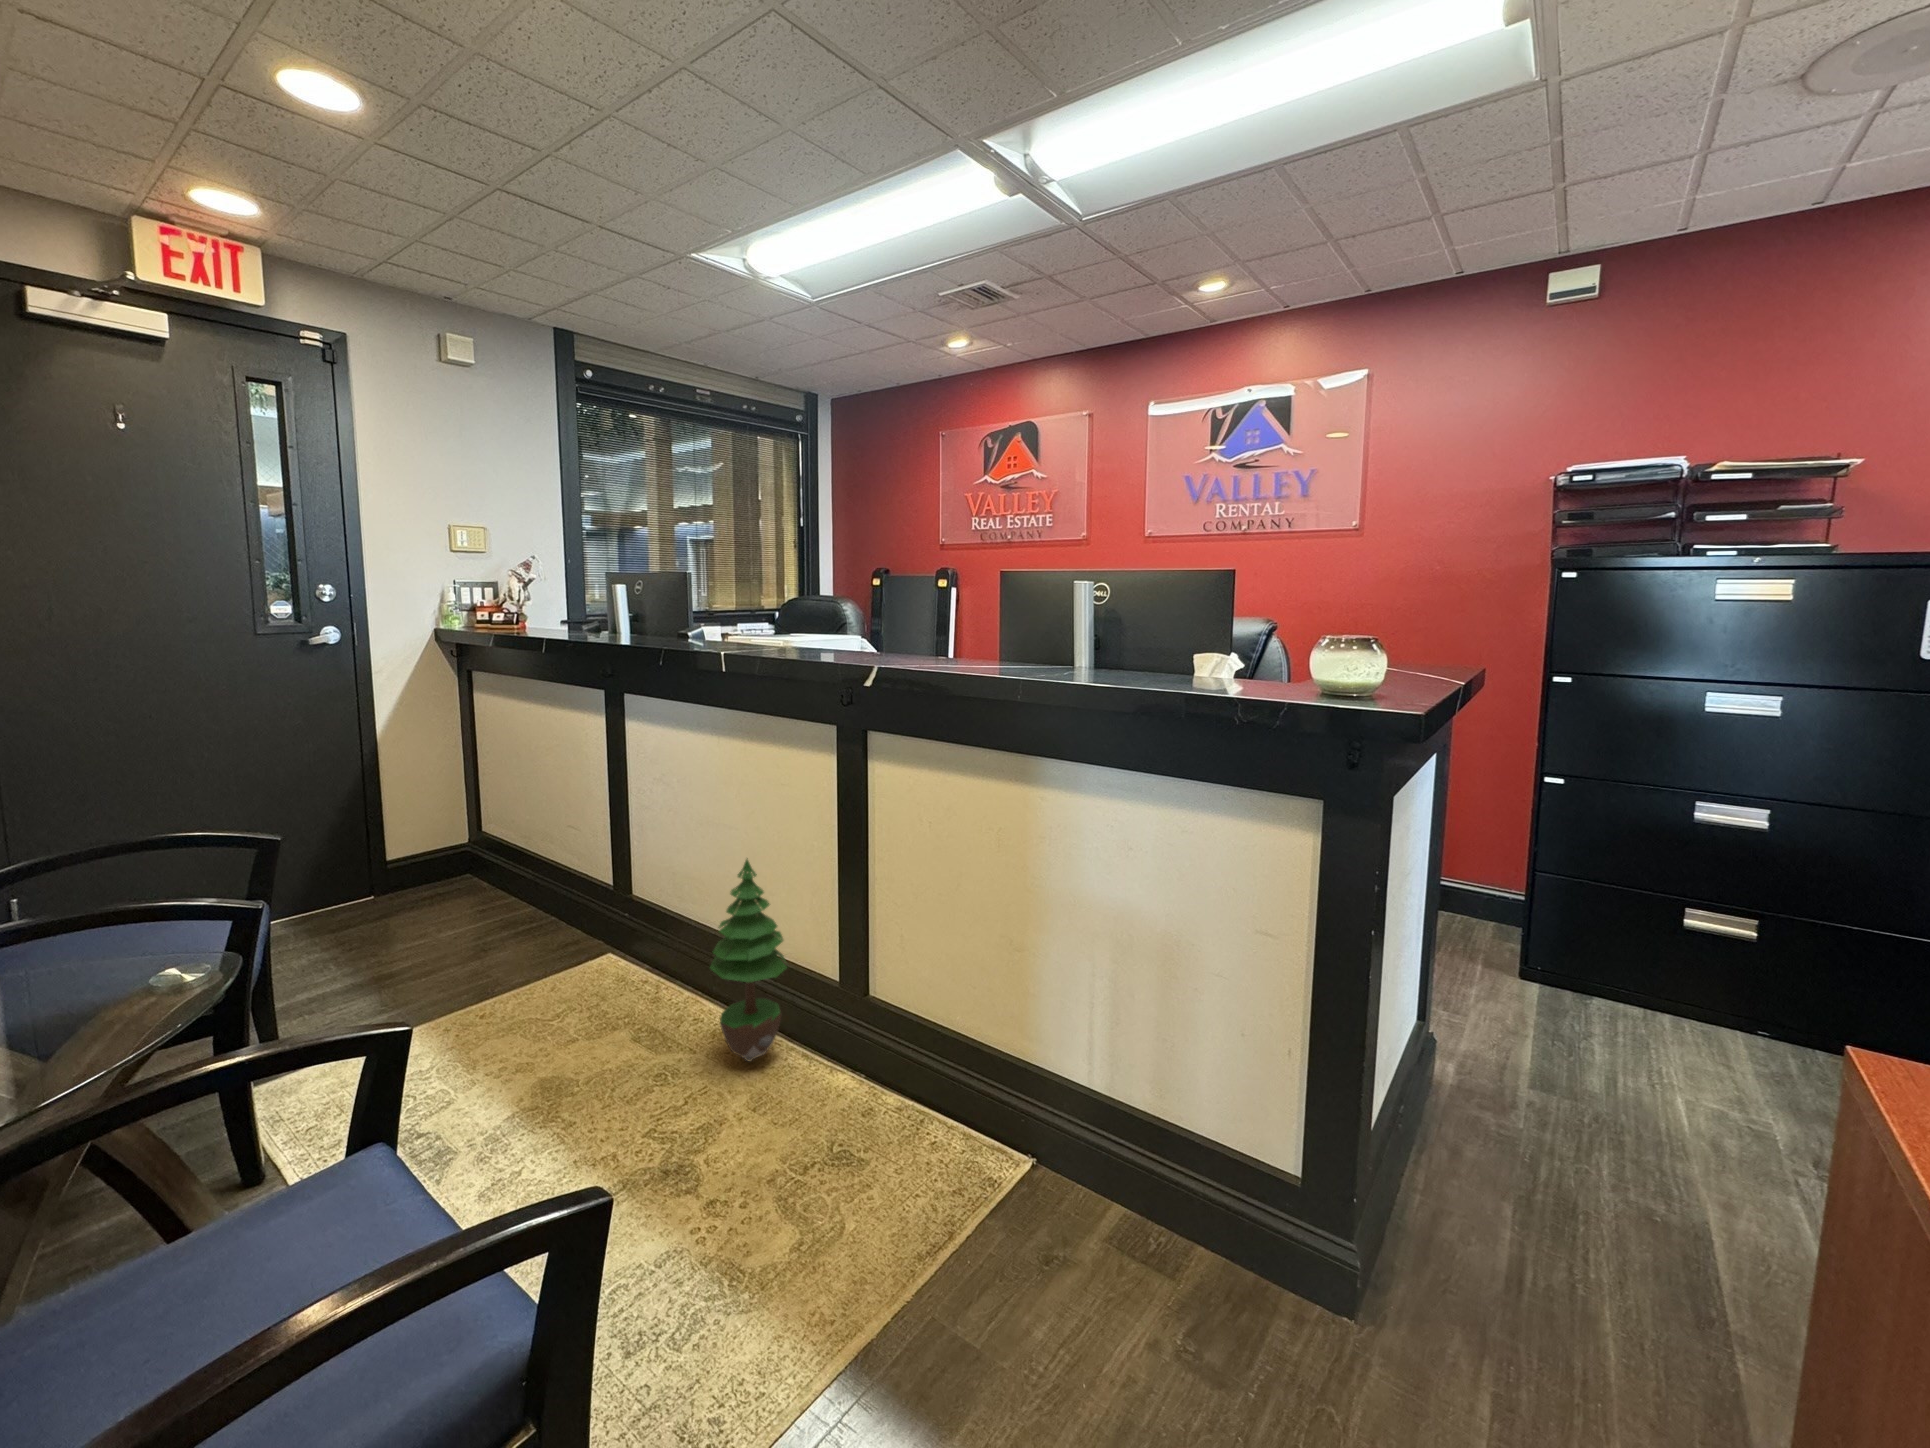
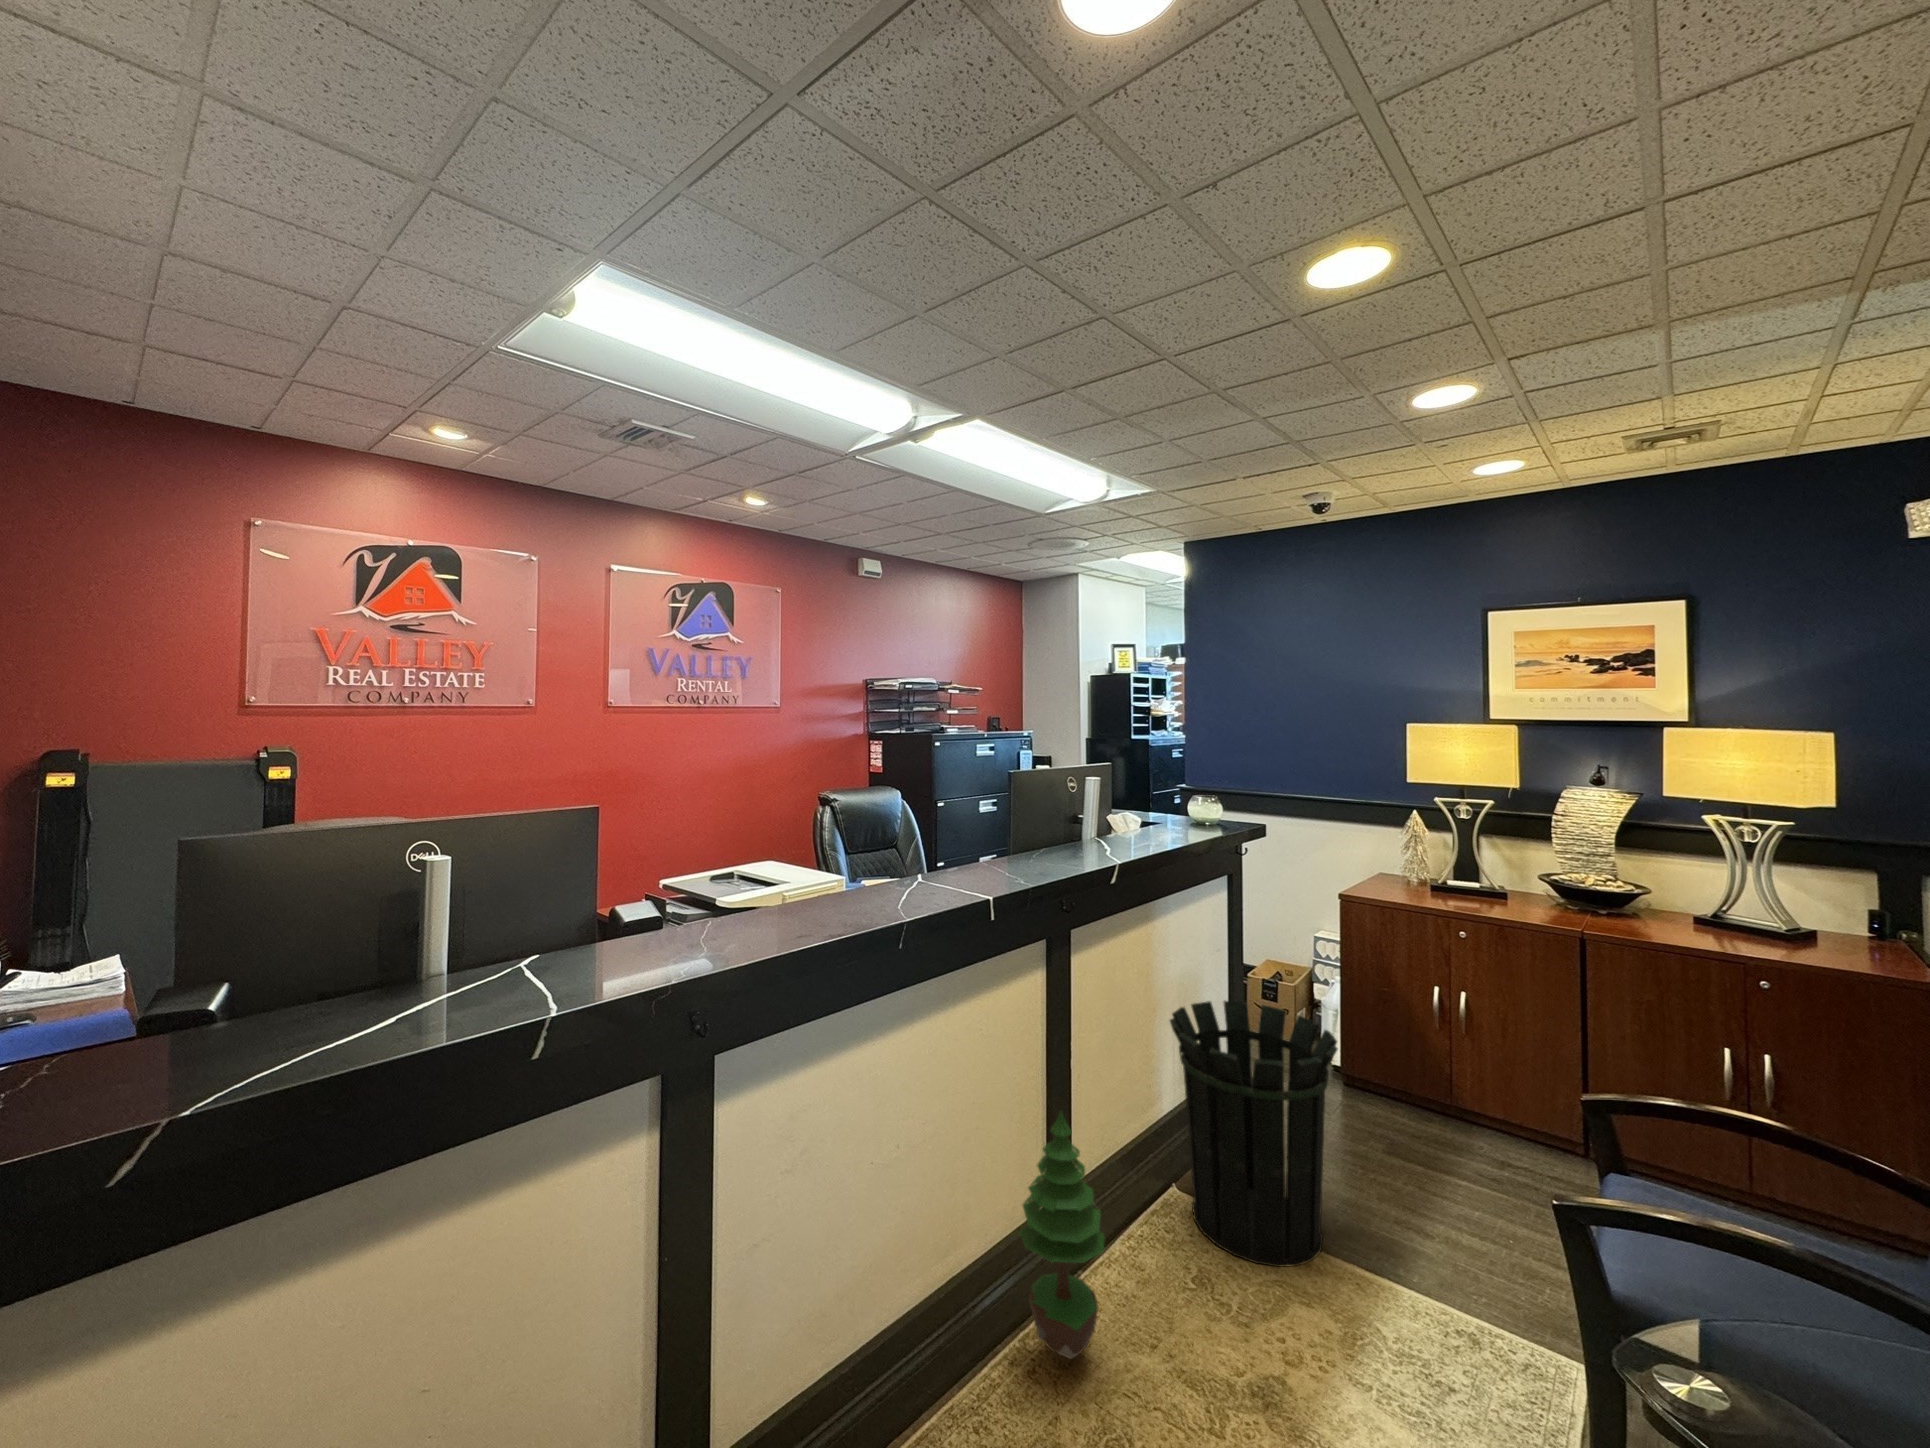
waste bin: none [833,911,1075,1308] -> present [1170,1001,1338,1267]

